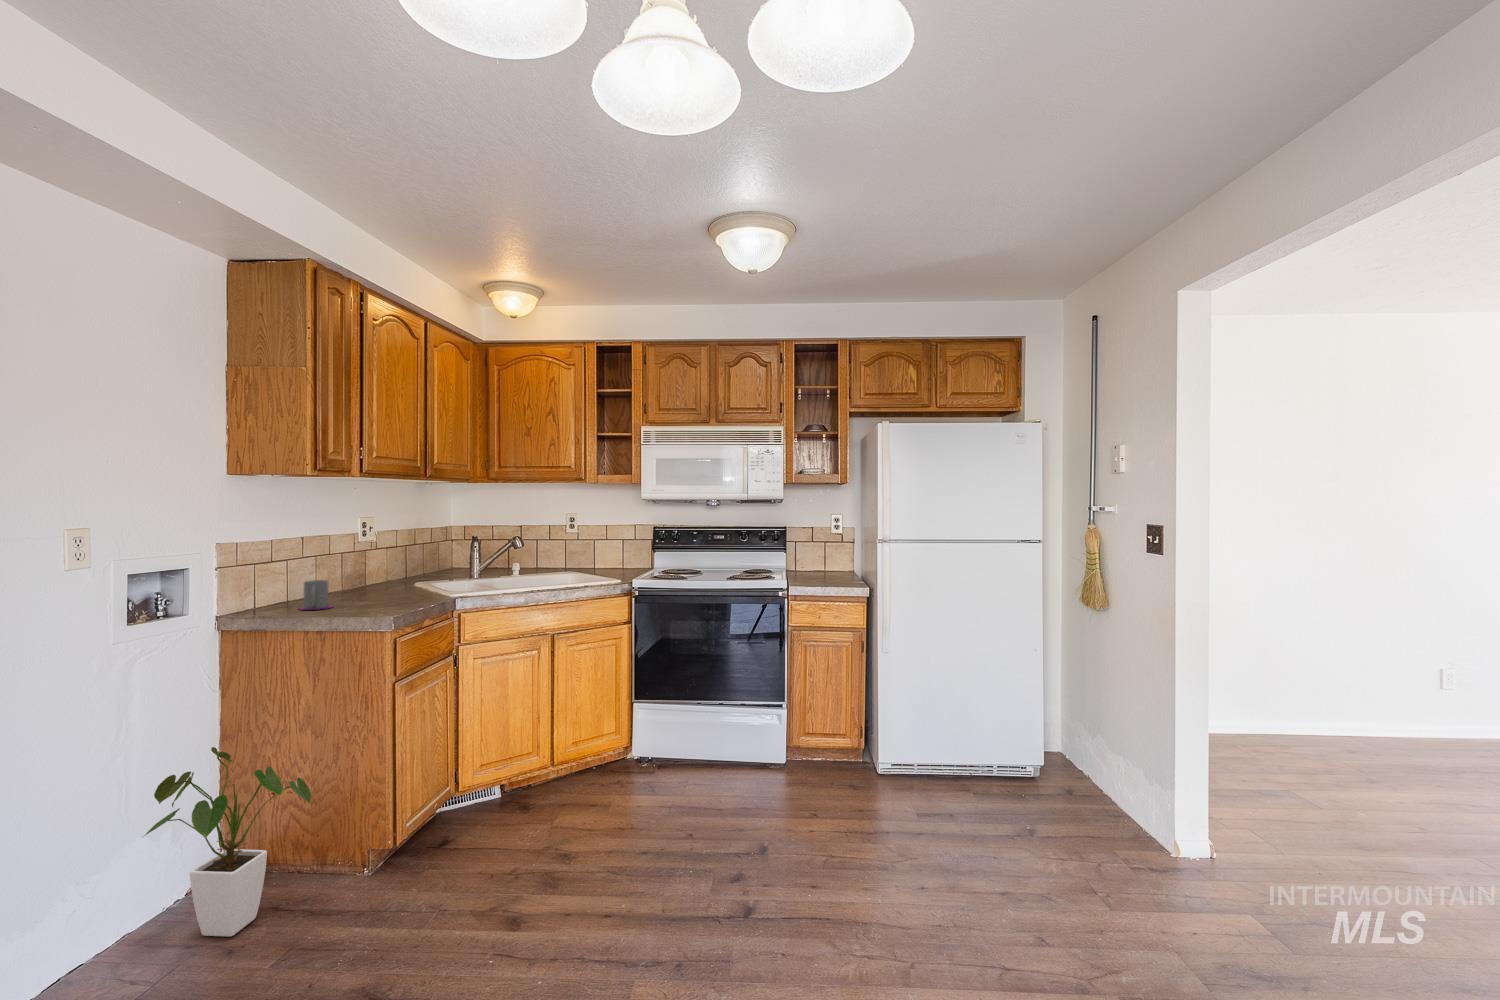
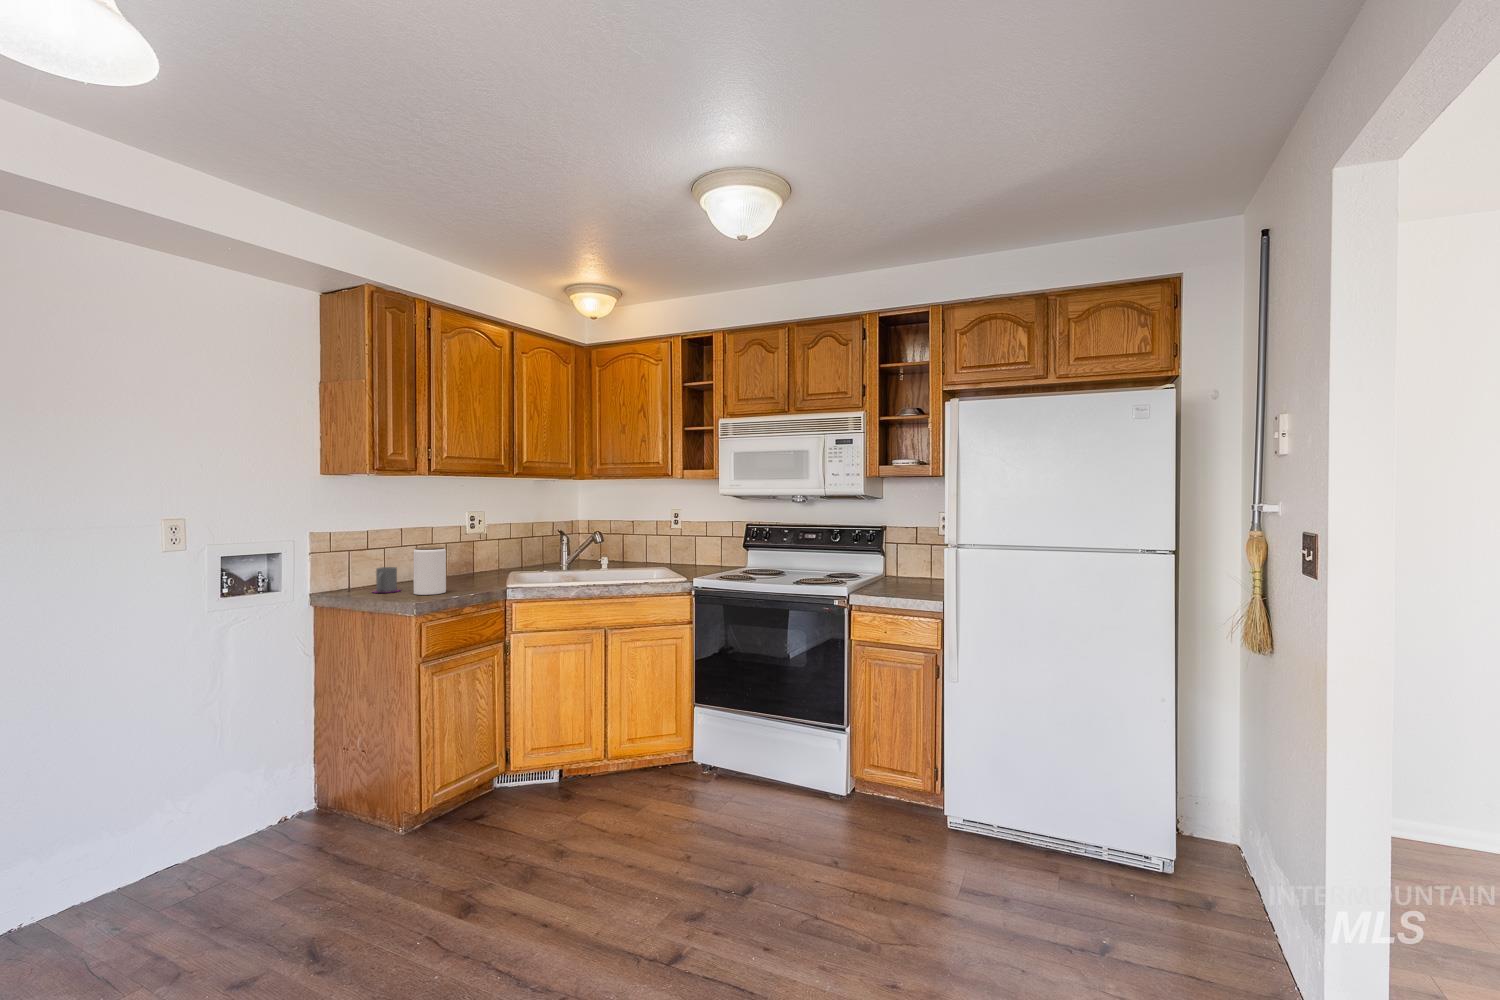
jar: none [358,555,395,609] -> present [414,547,446,595]
house plant: present [146,747,311,937] -> none [222,703,344,864]

